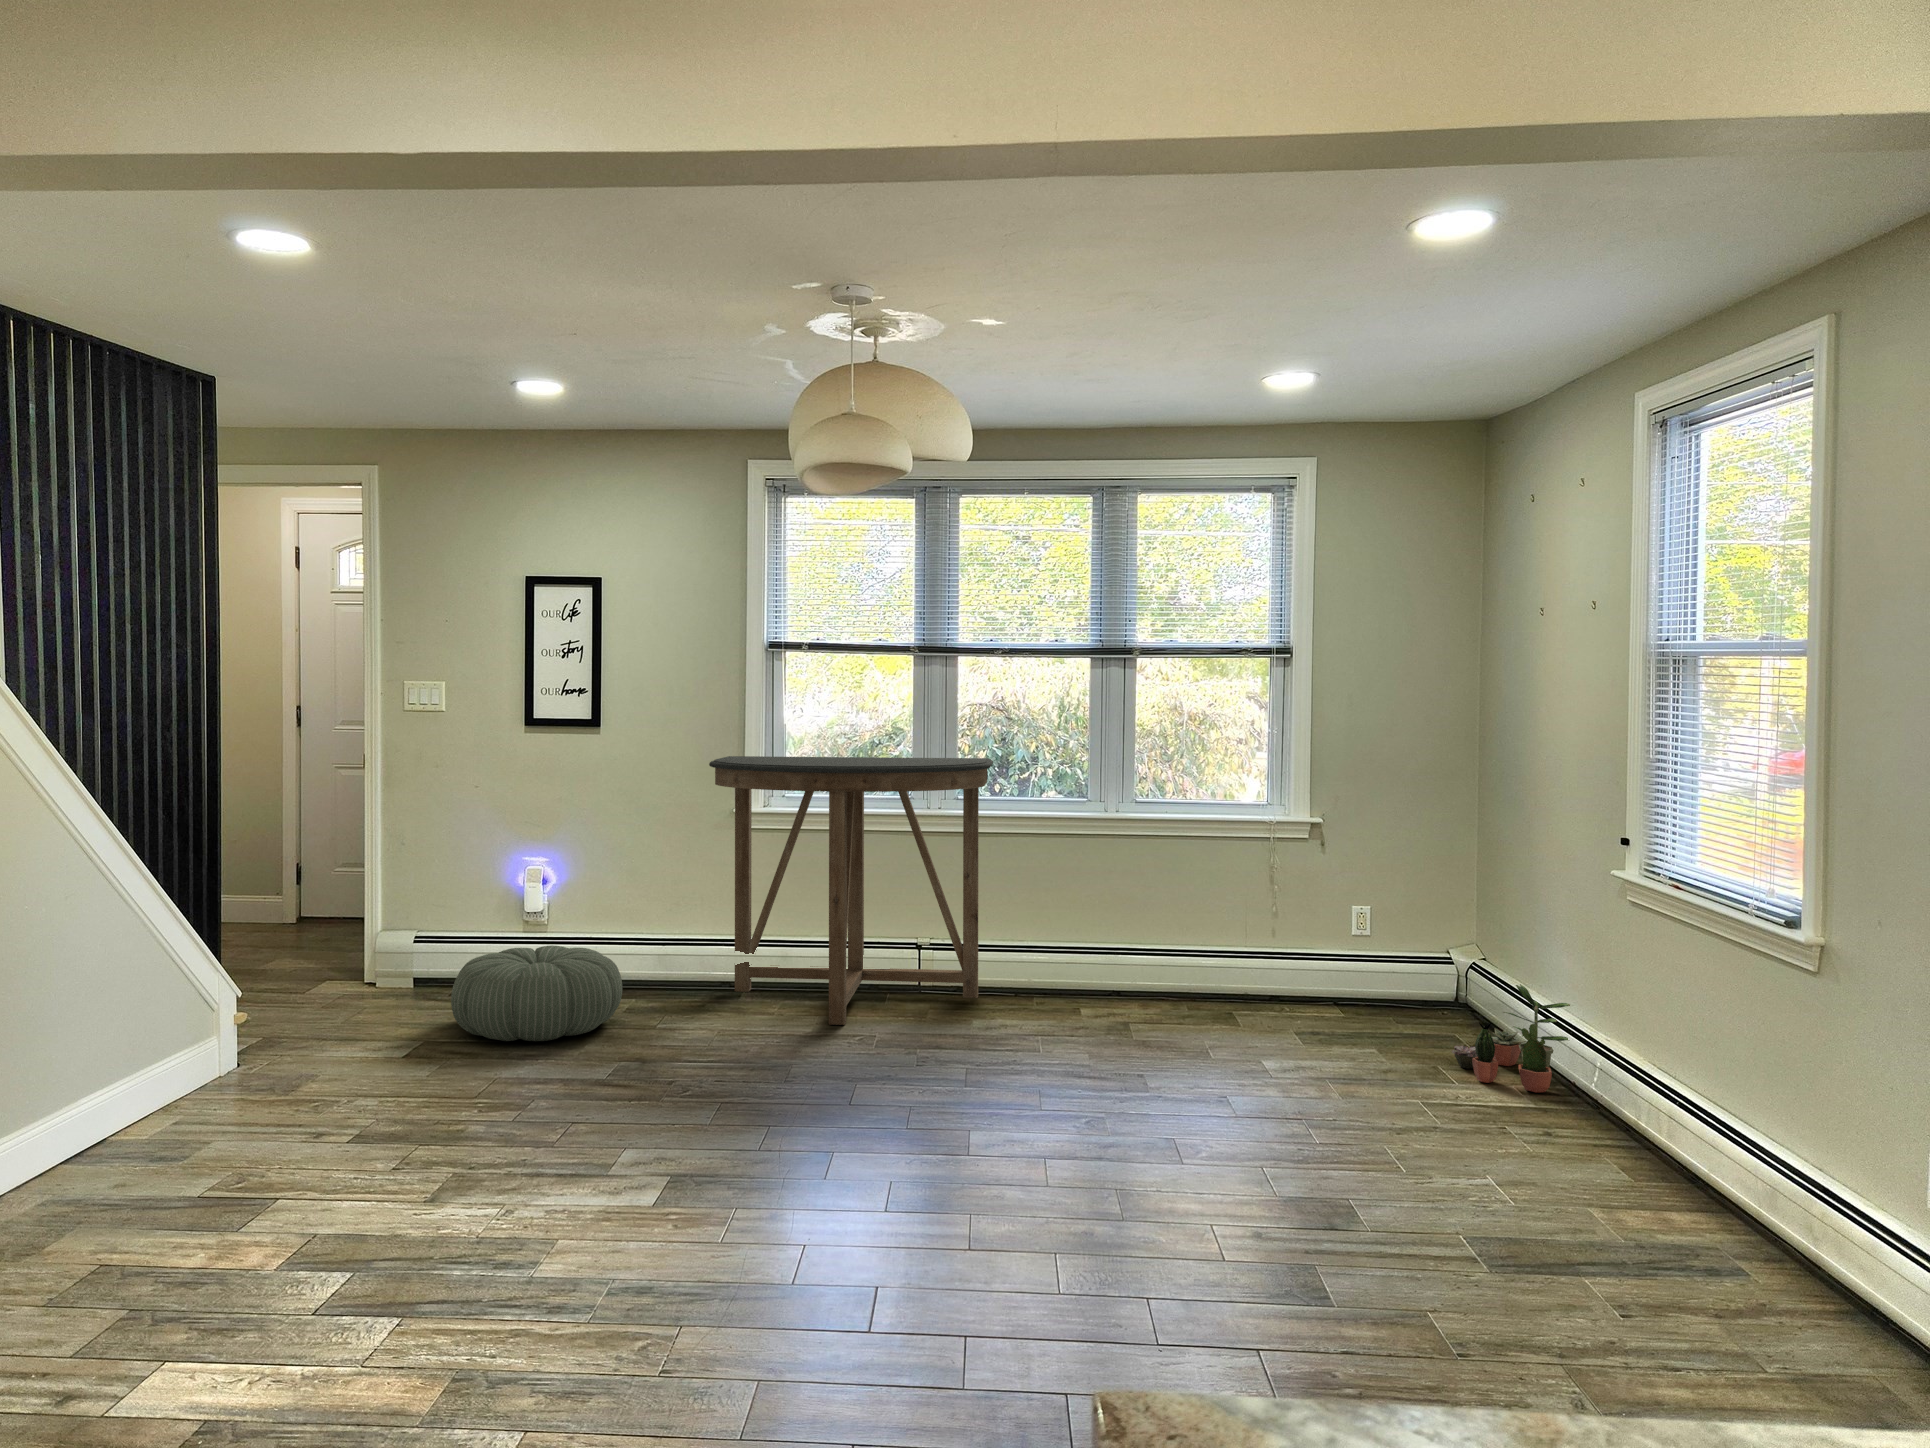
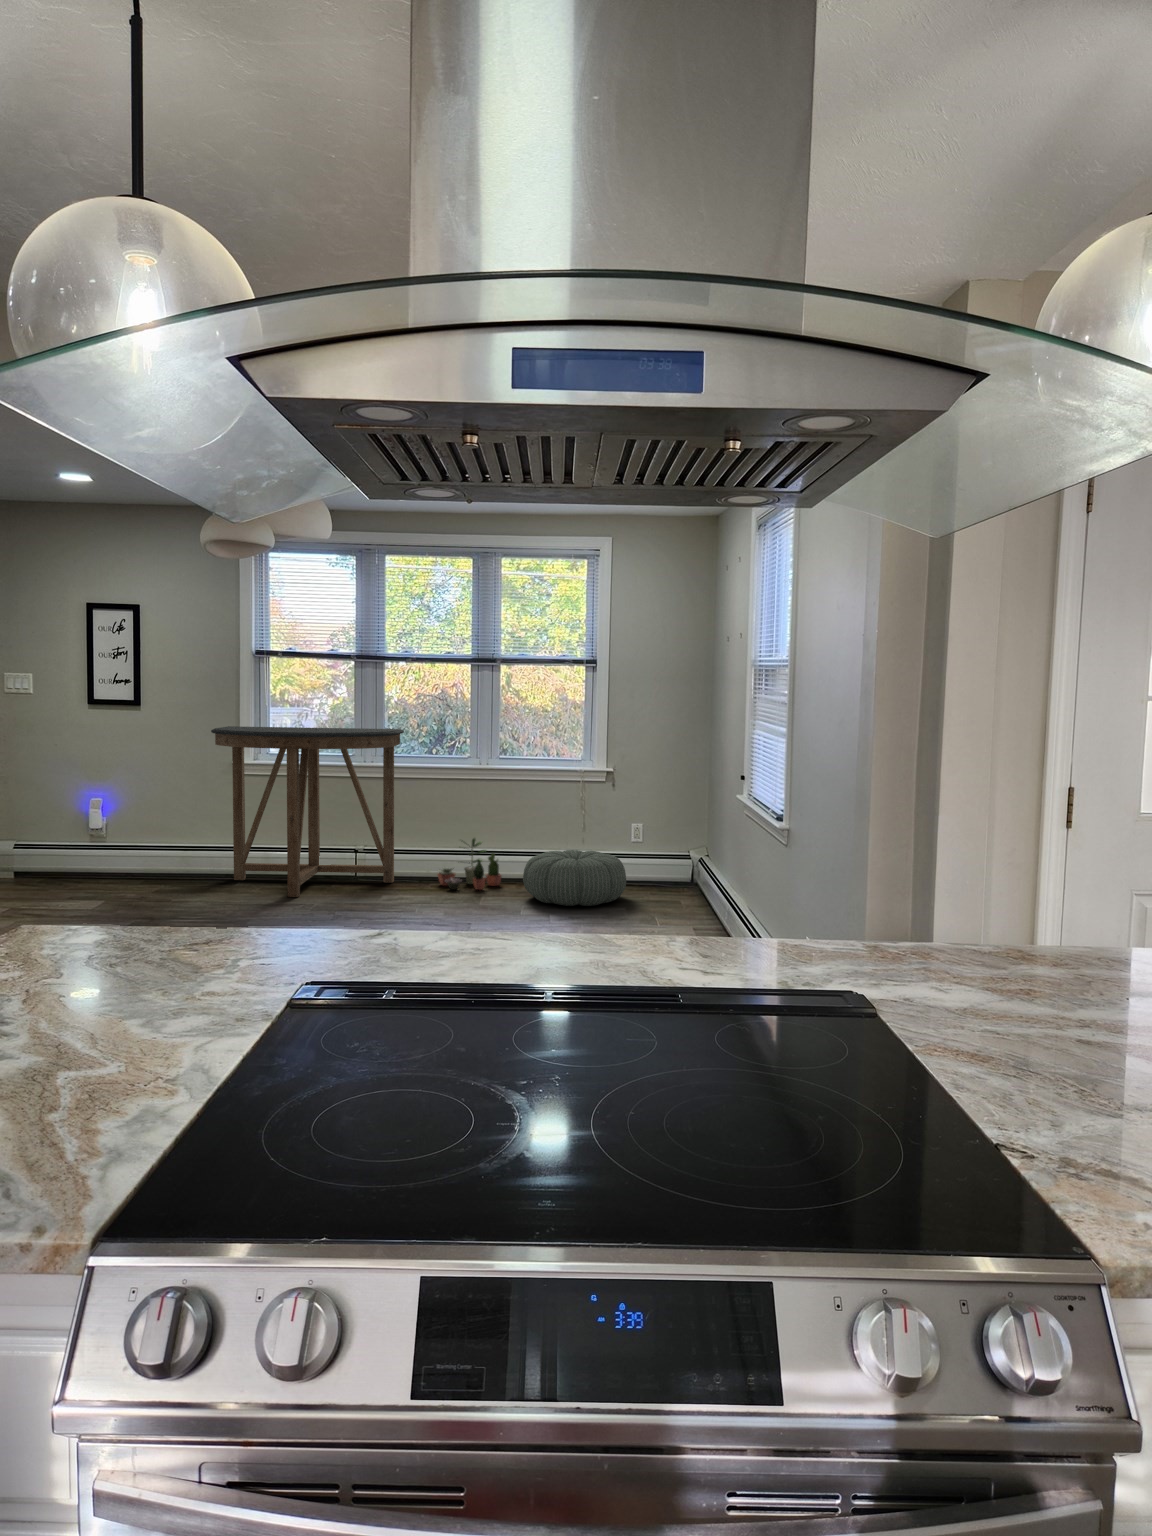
pouf: present [451,945,622,1041] -> present [523,850,626,906]
potted plant: present [1452,984,1570,1092] -> present [438,838,501,890]

